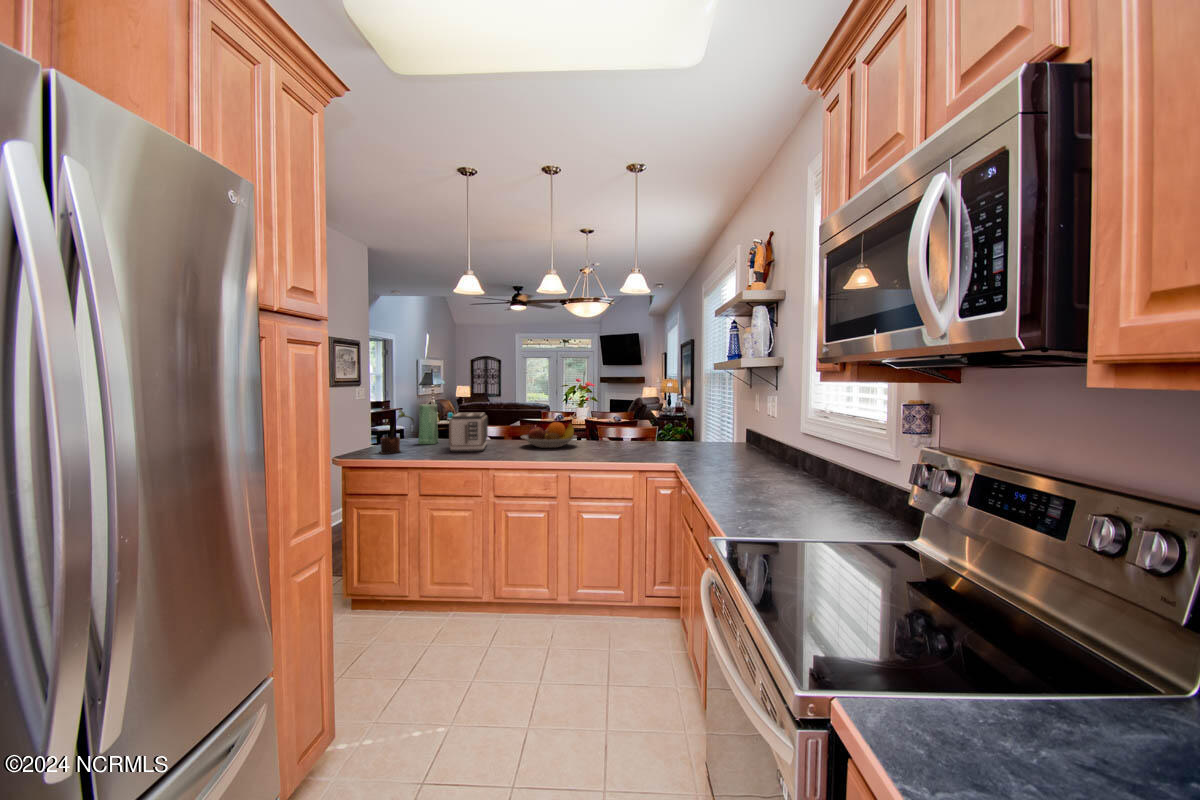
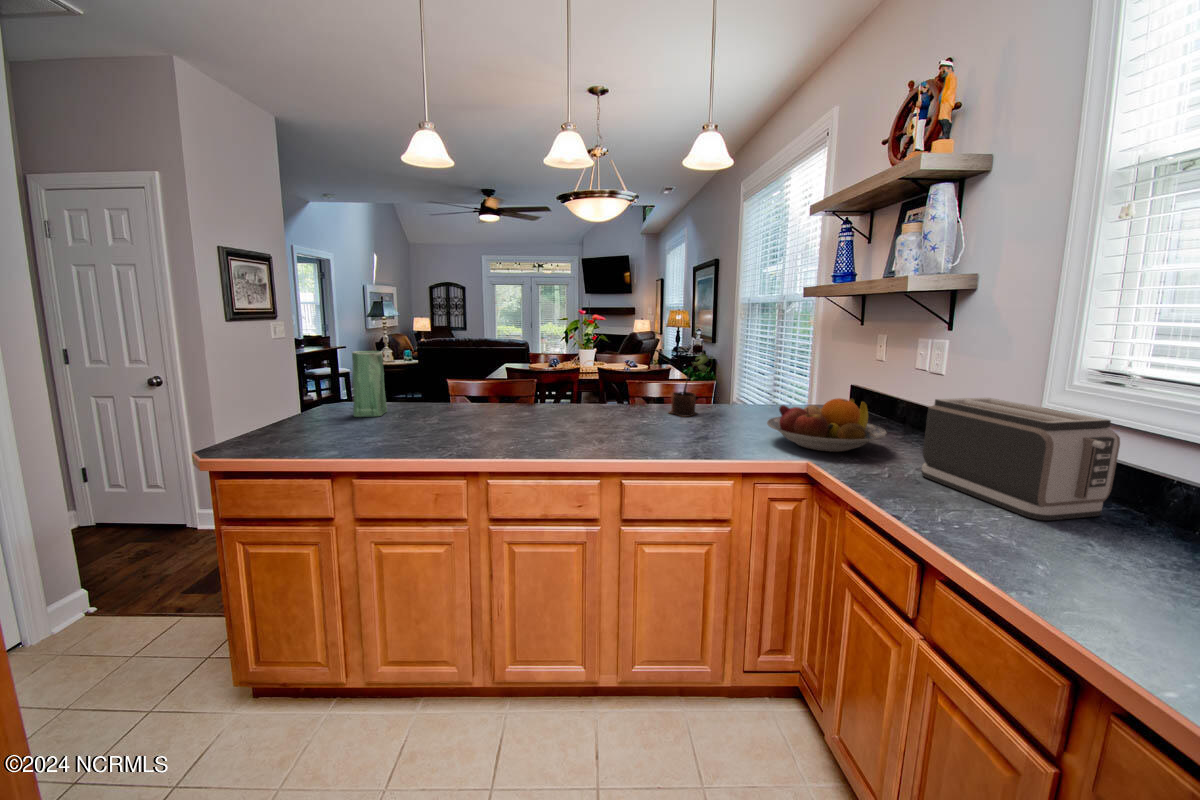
potted plant: present [380,409,414,454] -> present [669,354,709,417]
toaster: present [449,413,488,452] -> present [922,398,1120,521]
fruit bowl: present [521,422,577,448] -> present [767,398,887,452]

